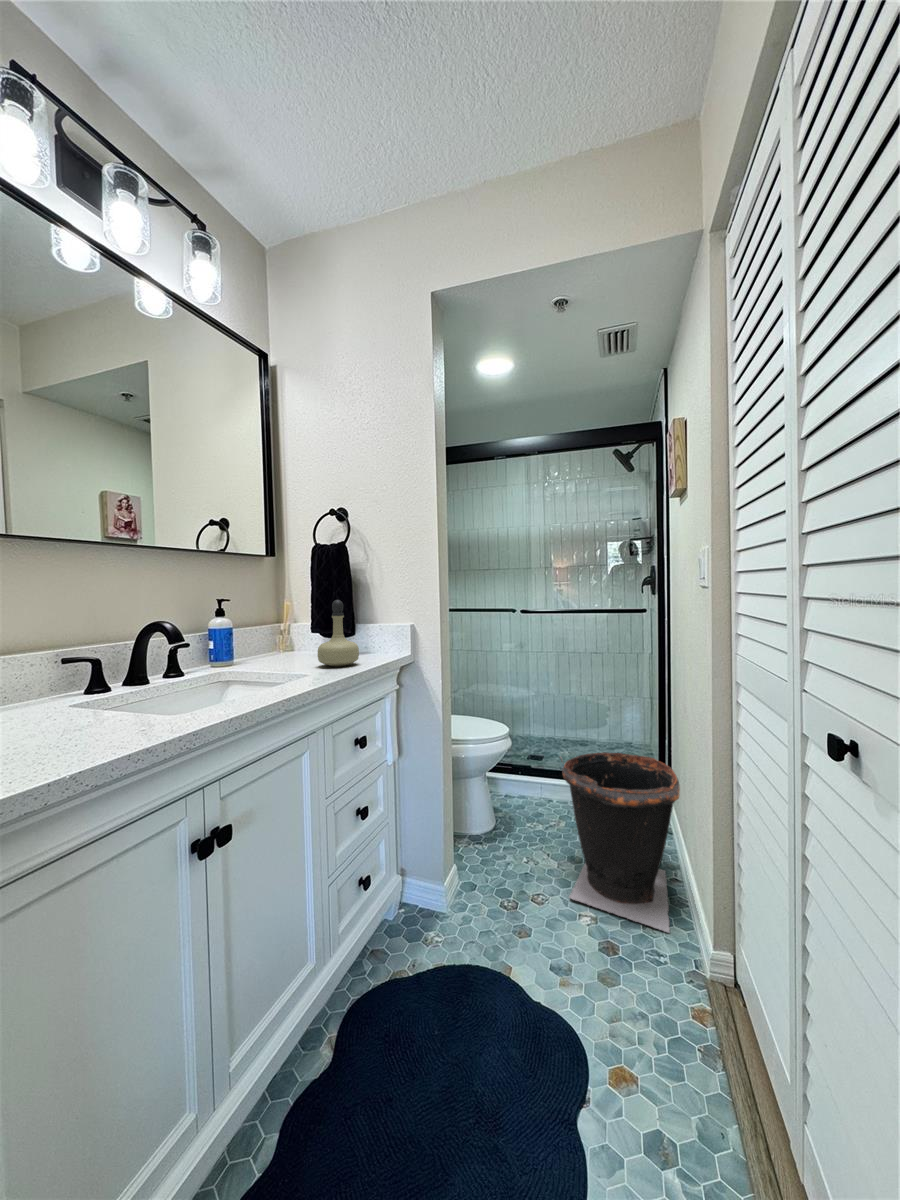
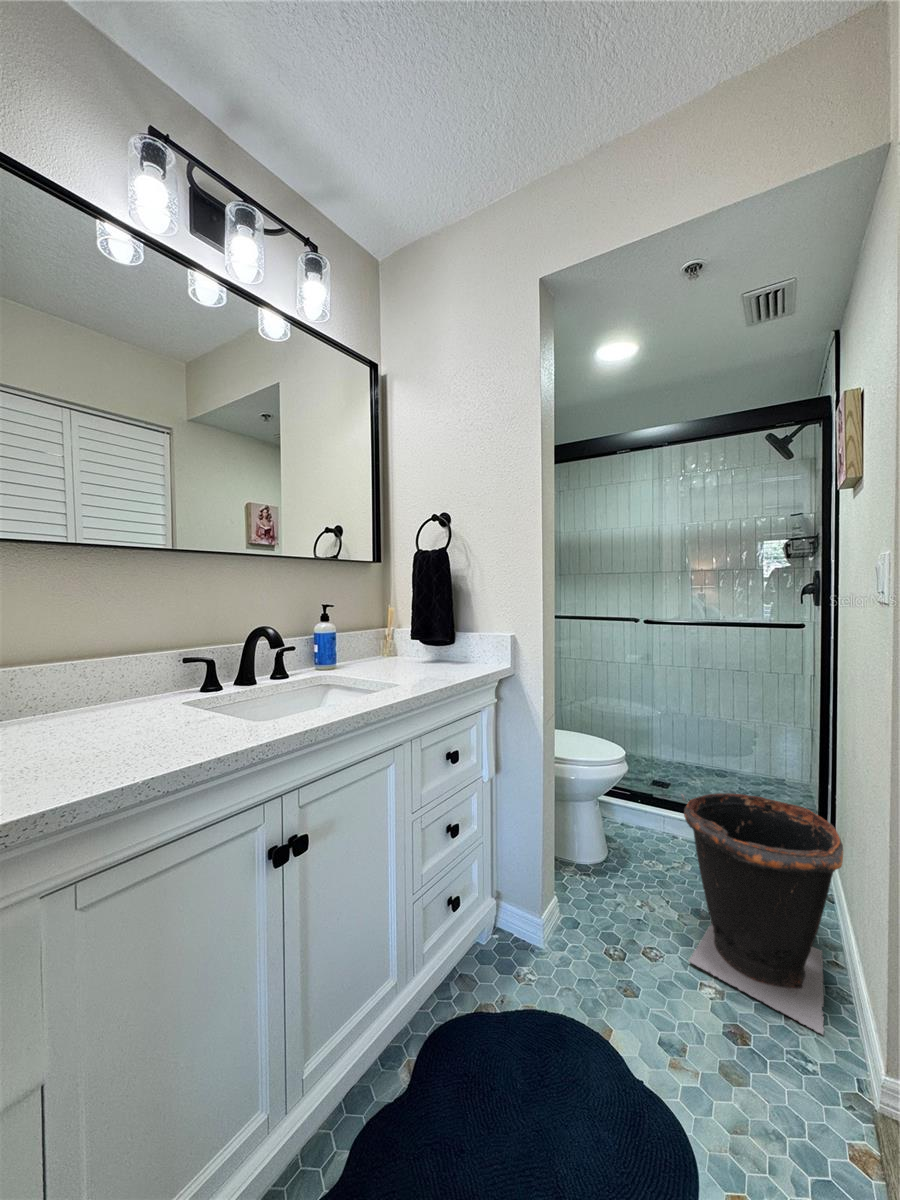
perfume bottle: present [318,600,359,666] -> none [411,608,452,676]

